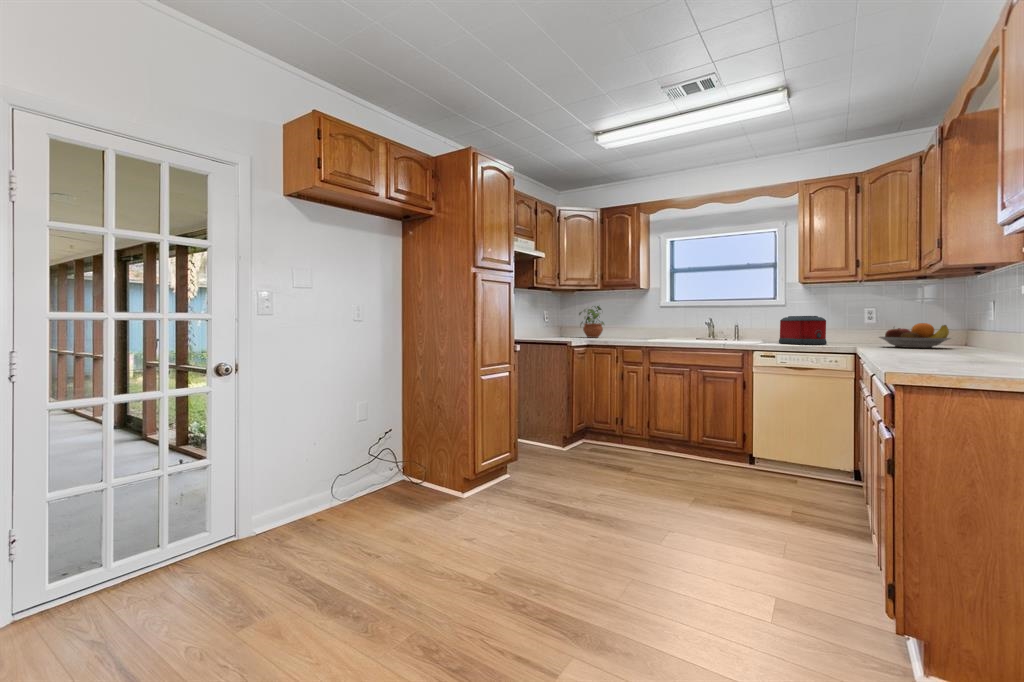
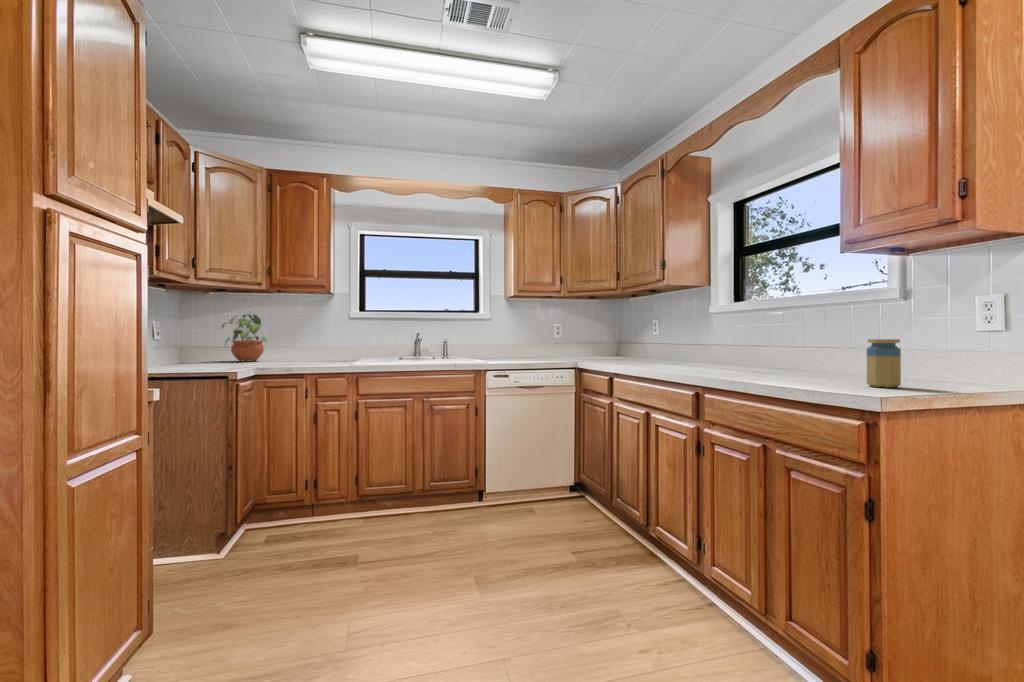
toaster: present [779,316,827,345] -> none [509,331,557,362]
fruit bowl: present [879,323,951,348] -> none [607,338,663,362]
jar: none [973,323,1010,367] -> present [867,339,901,387]

